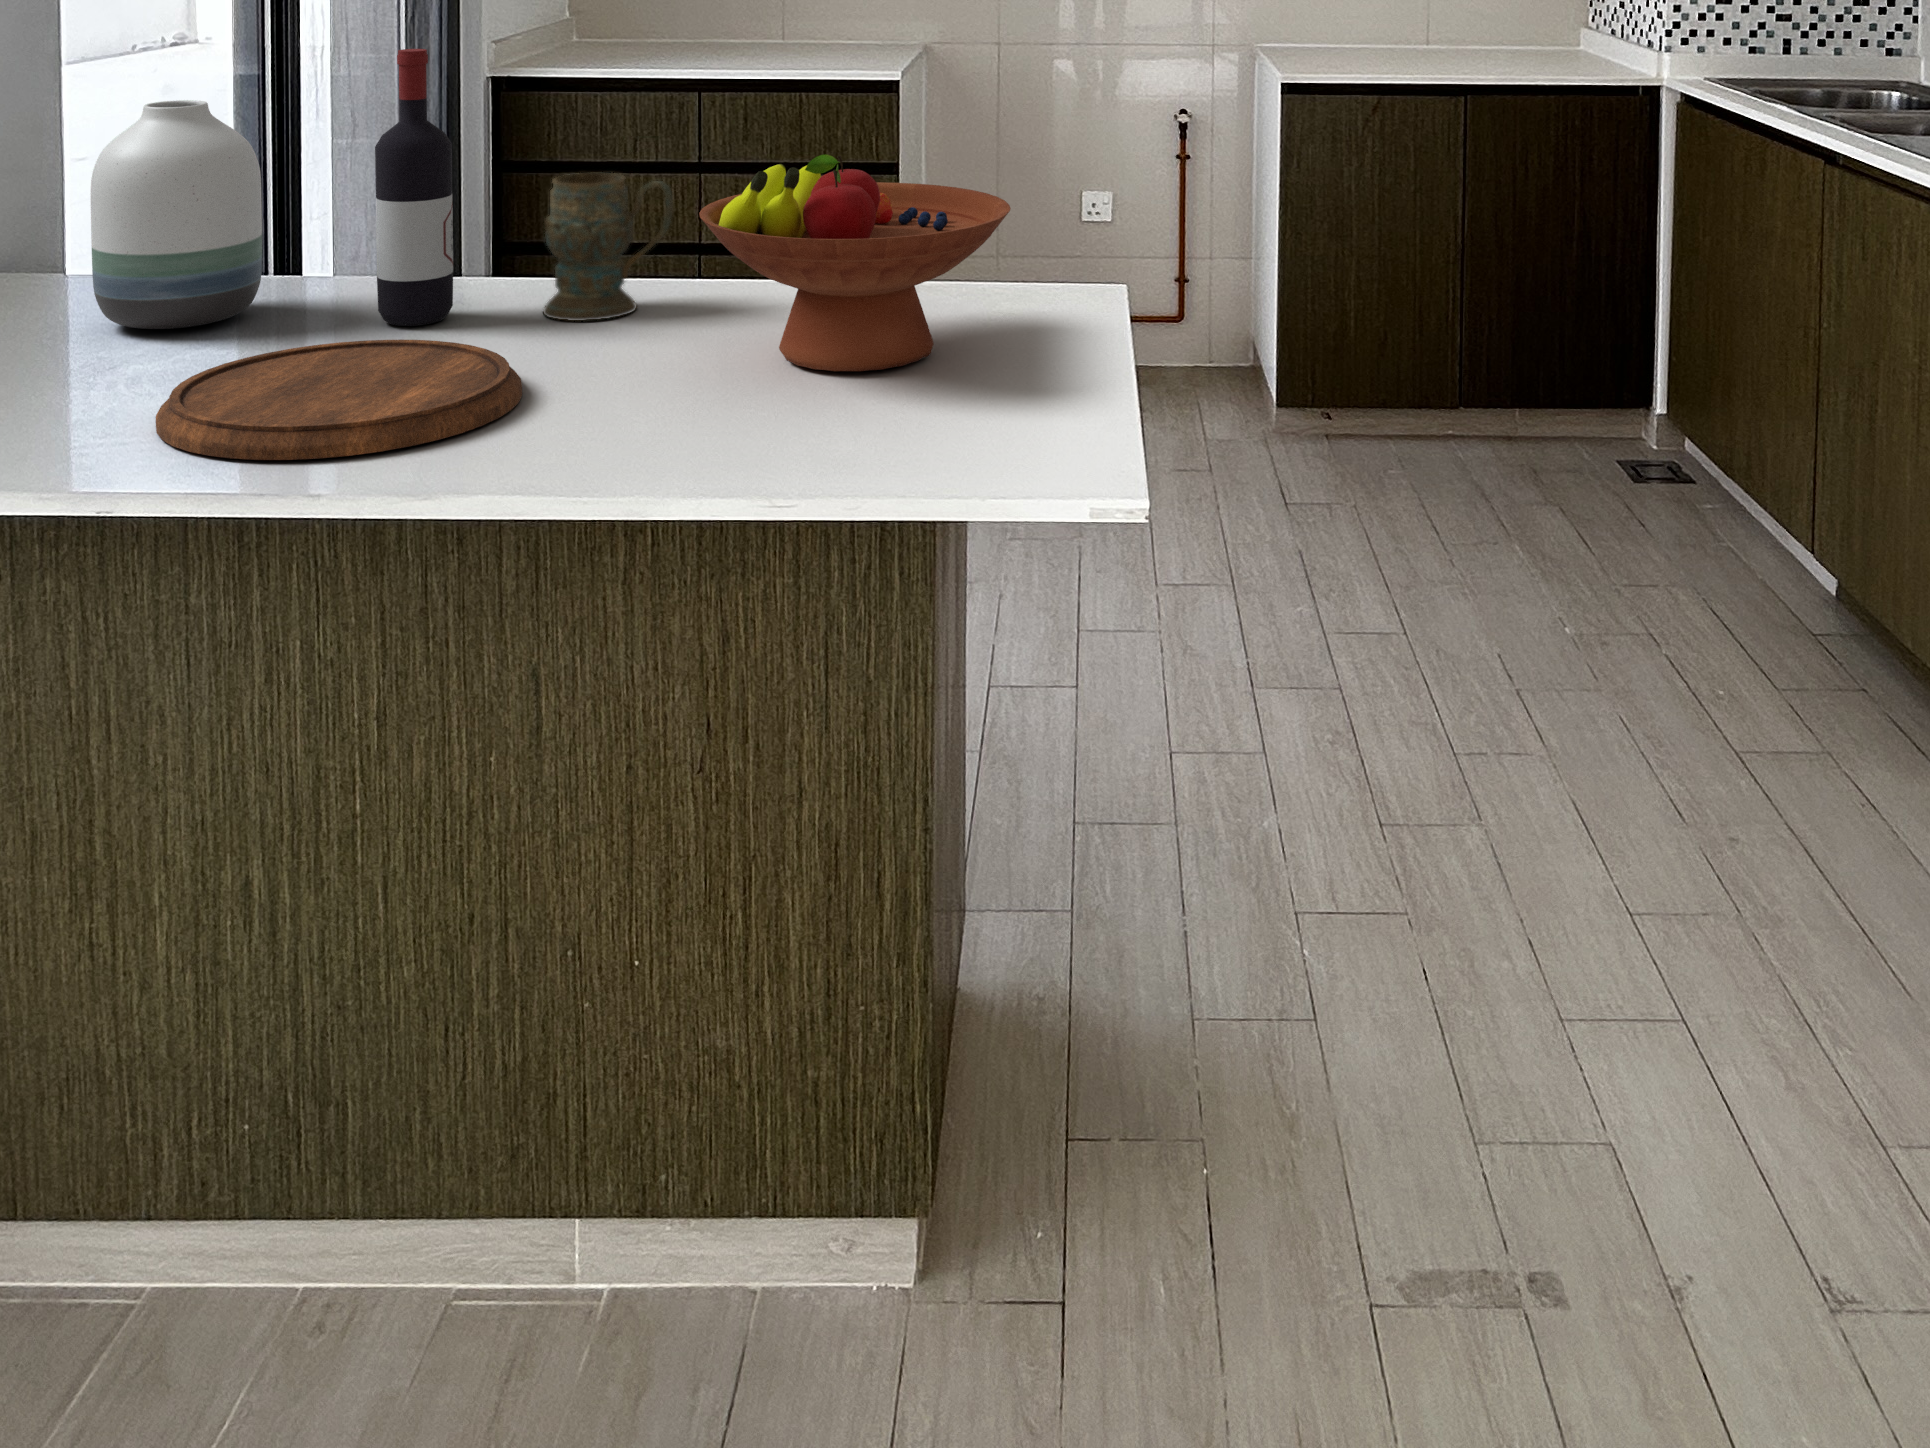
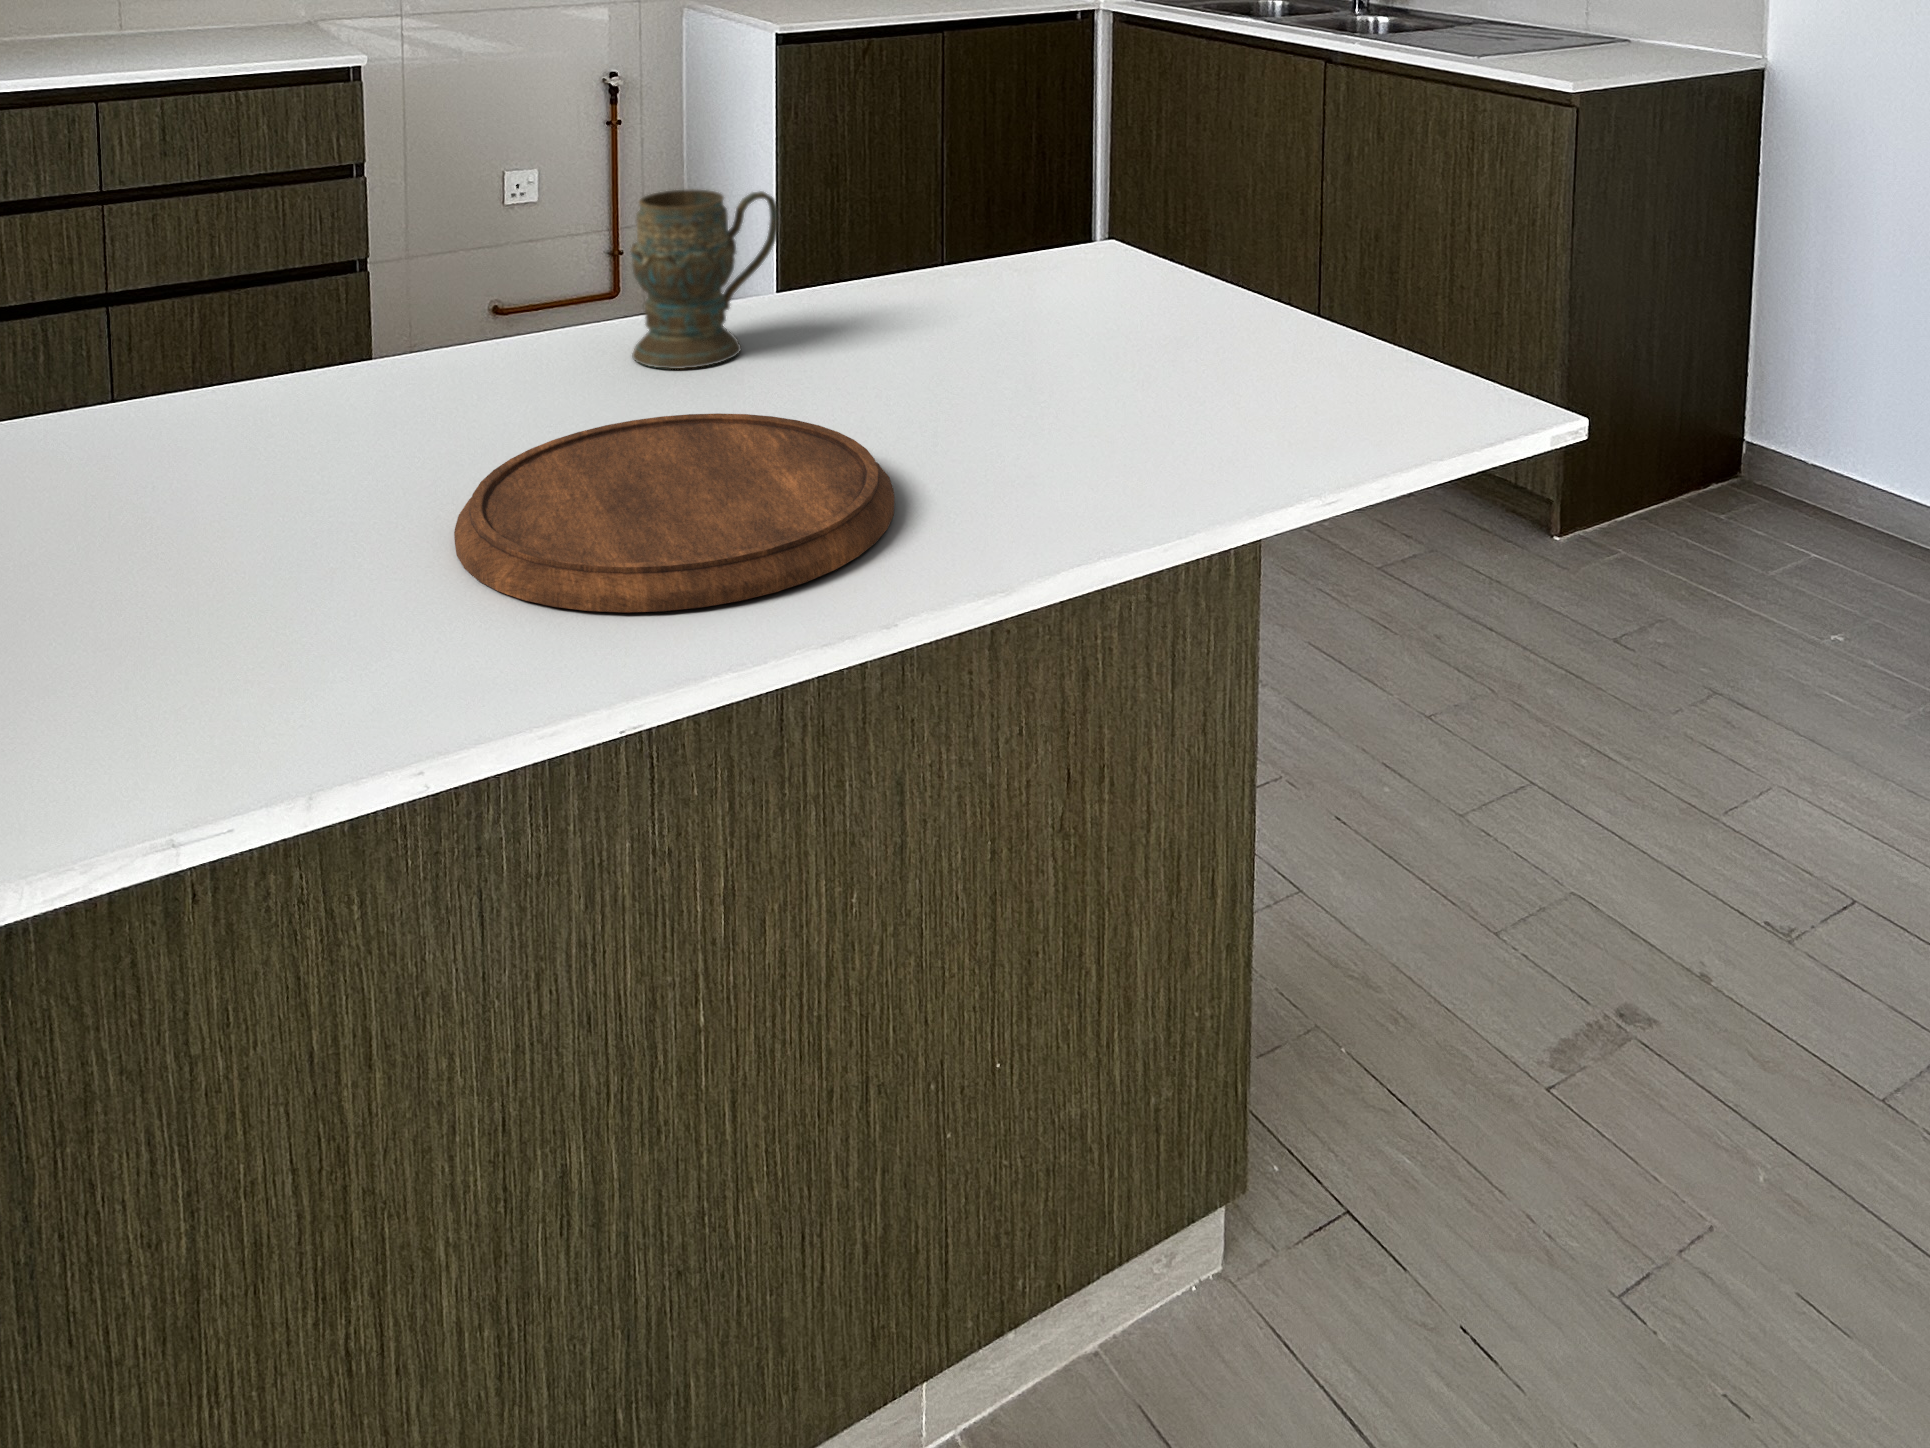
wine bottle: present [375,49,453,326] -> none [453,62,554,410]
vase: present [91,100,262,329] -> none [68,158,303,477]
fruit bowl: present [699,154,1011,371] -> none [904,137,1242,371]

